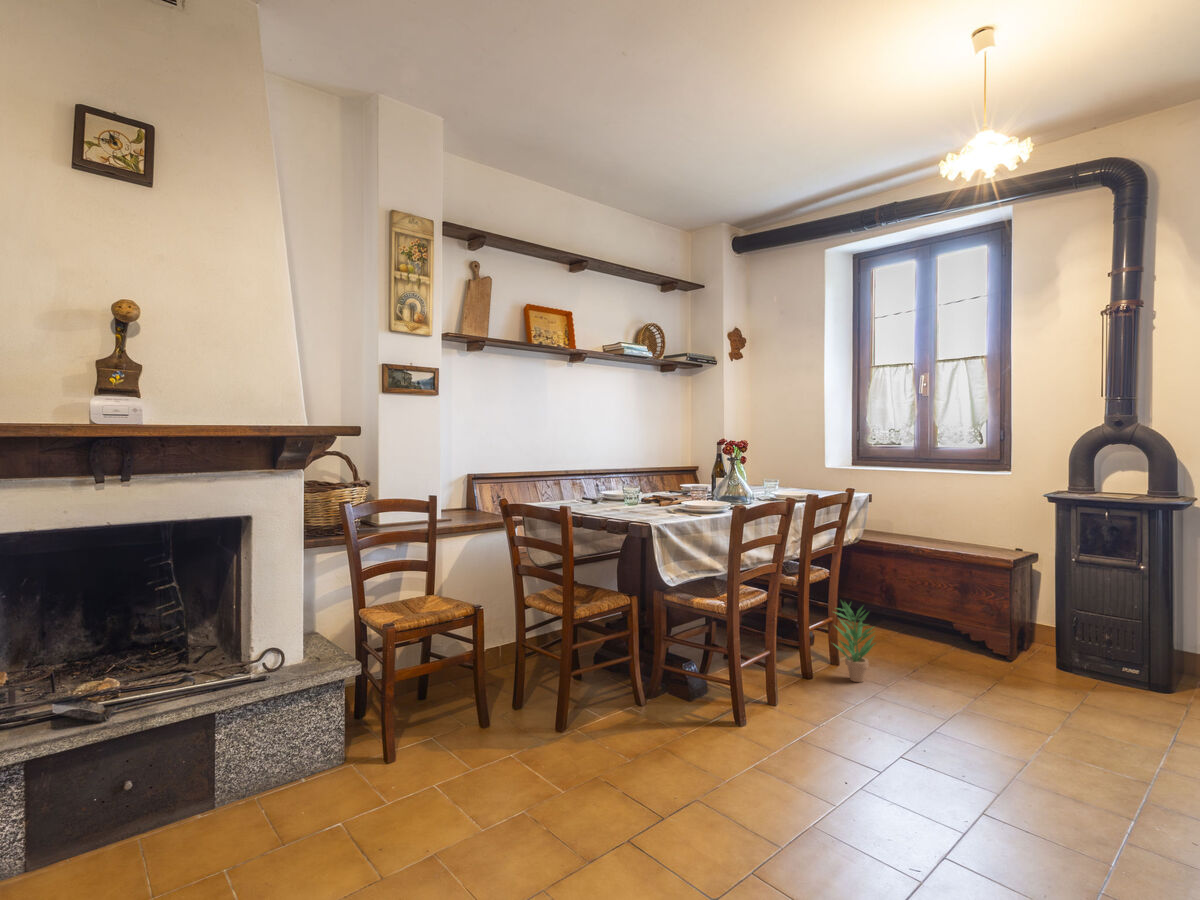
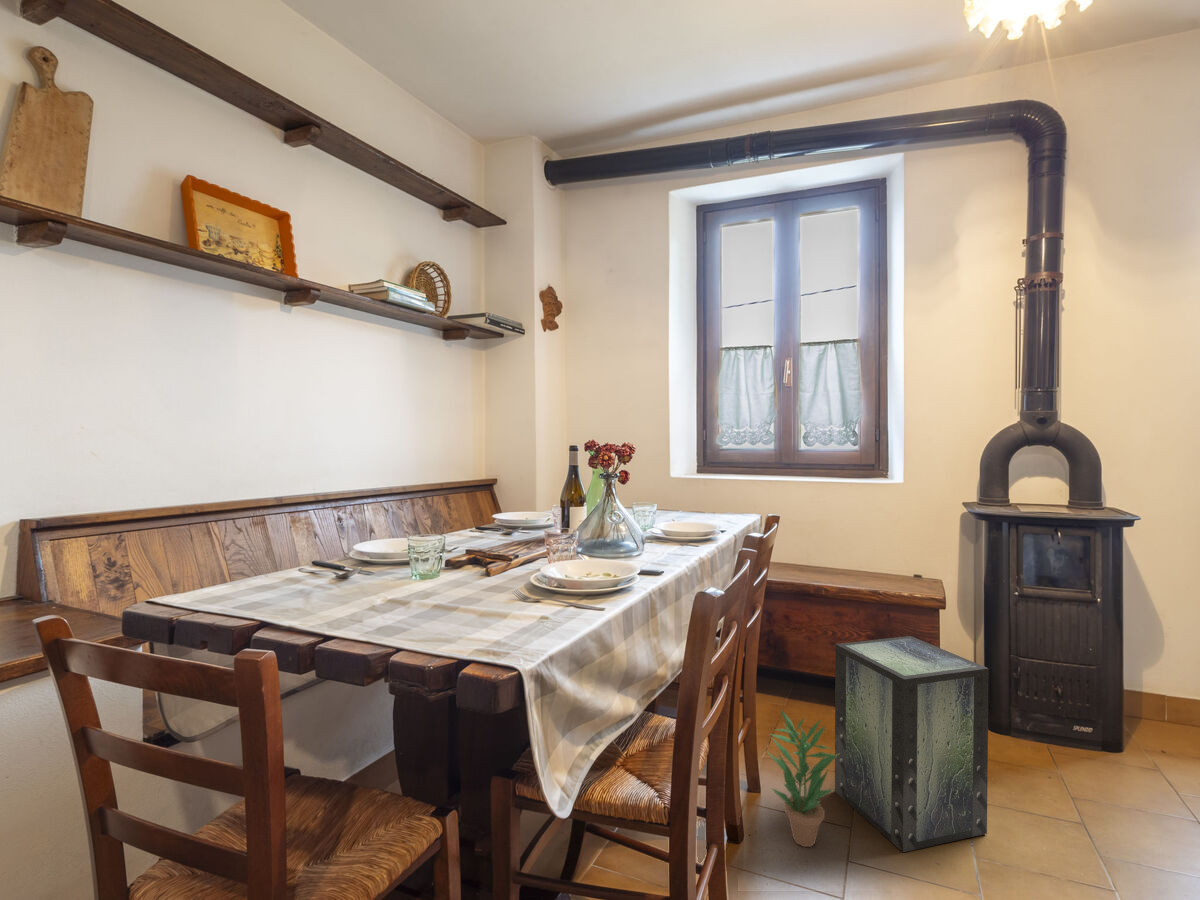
storage box: none [897,571,989,695] -> present [835,636,989,852]

